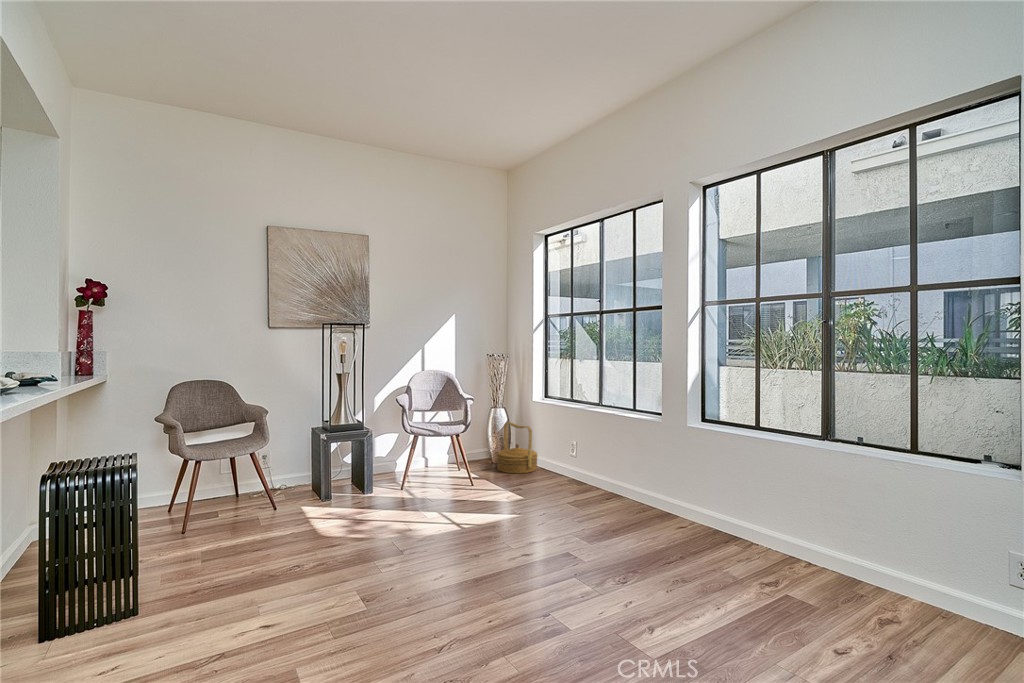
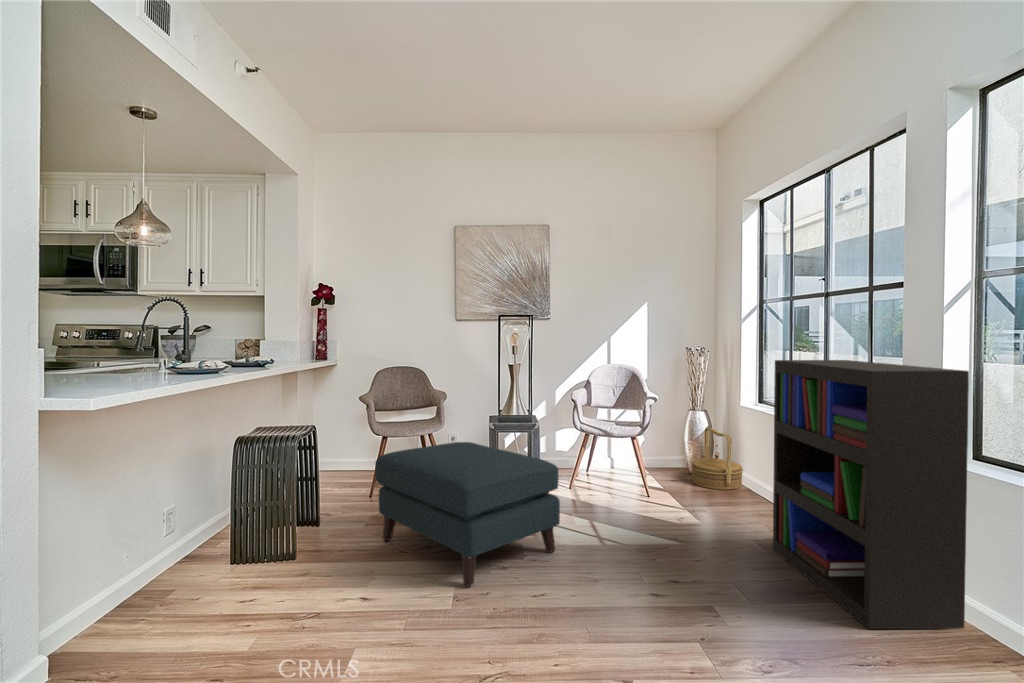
bookshelf: none [588,359,720,546] -> present [773,360,969,629]
ottoman: none [227,452,432,589] -> present [375,442,560,587]

